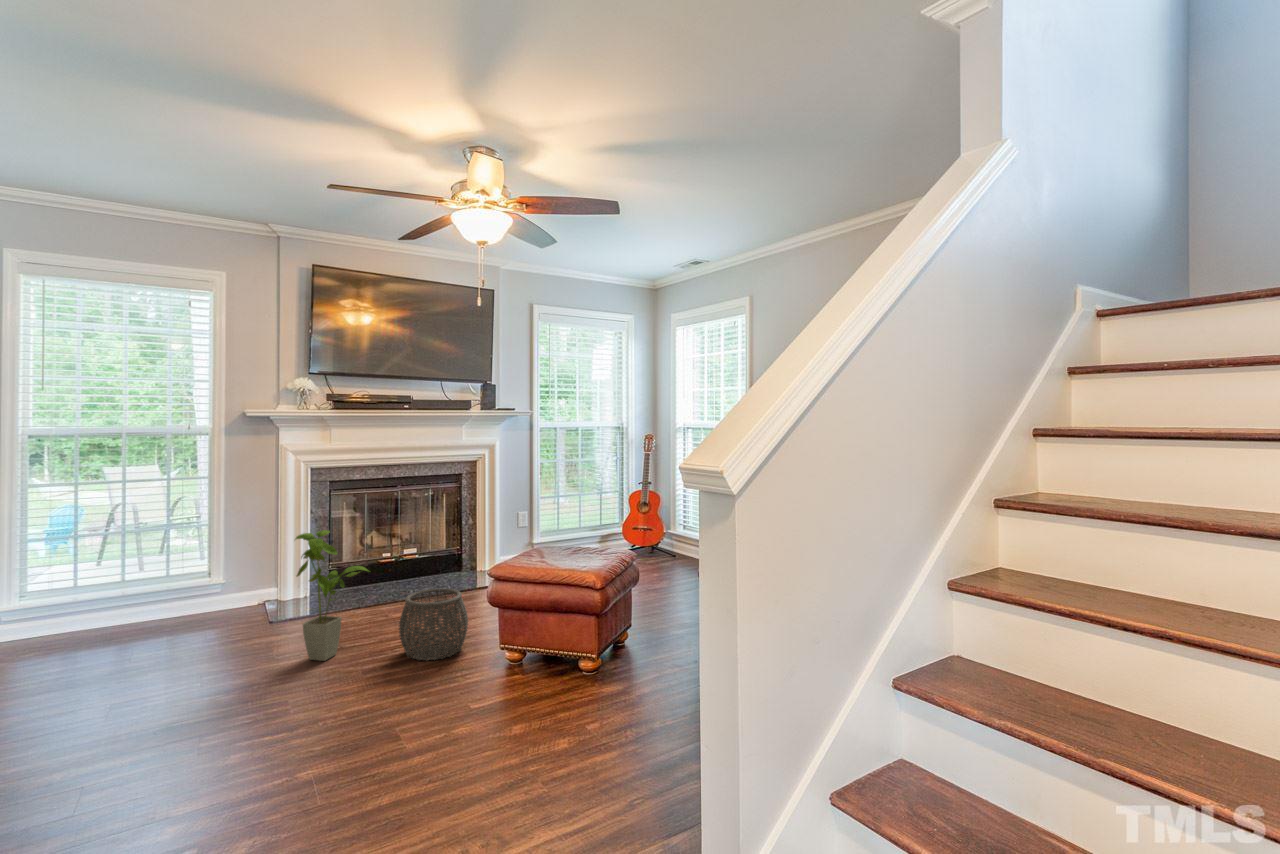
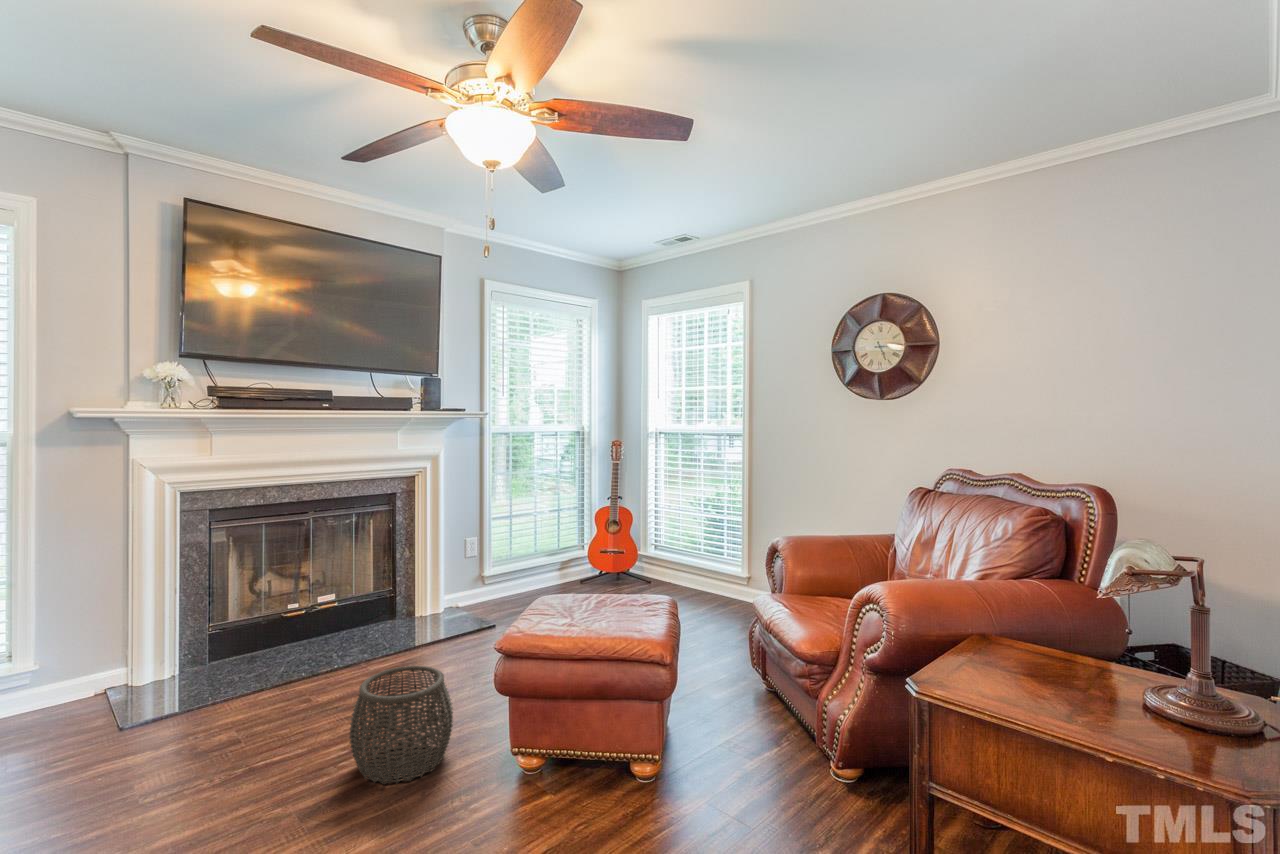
house plant: present [296,530,368,661] -> none [175,594,304,801]

